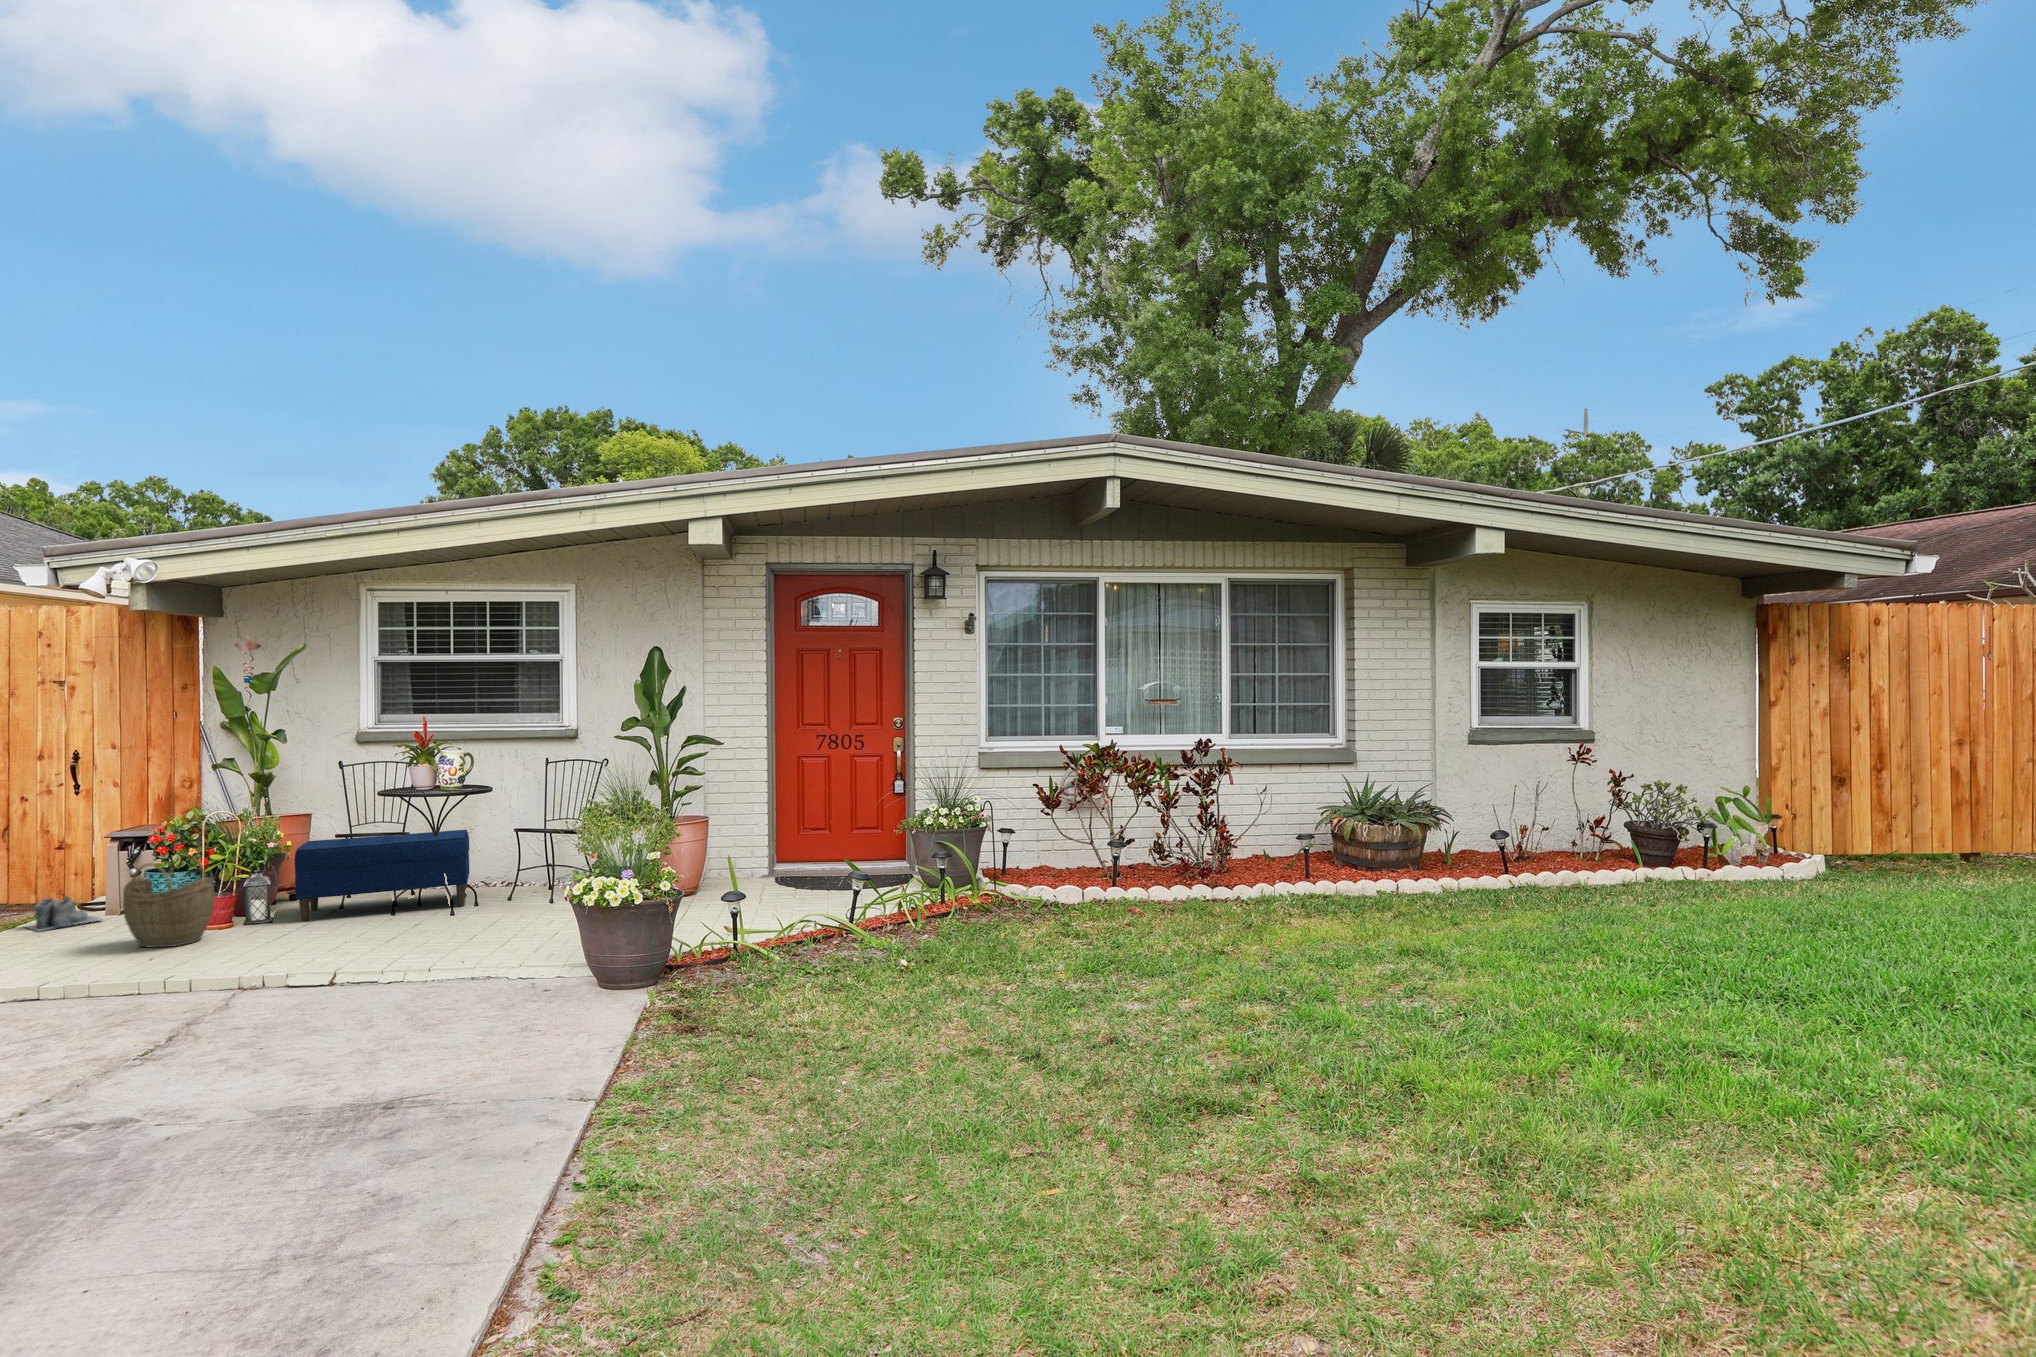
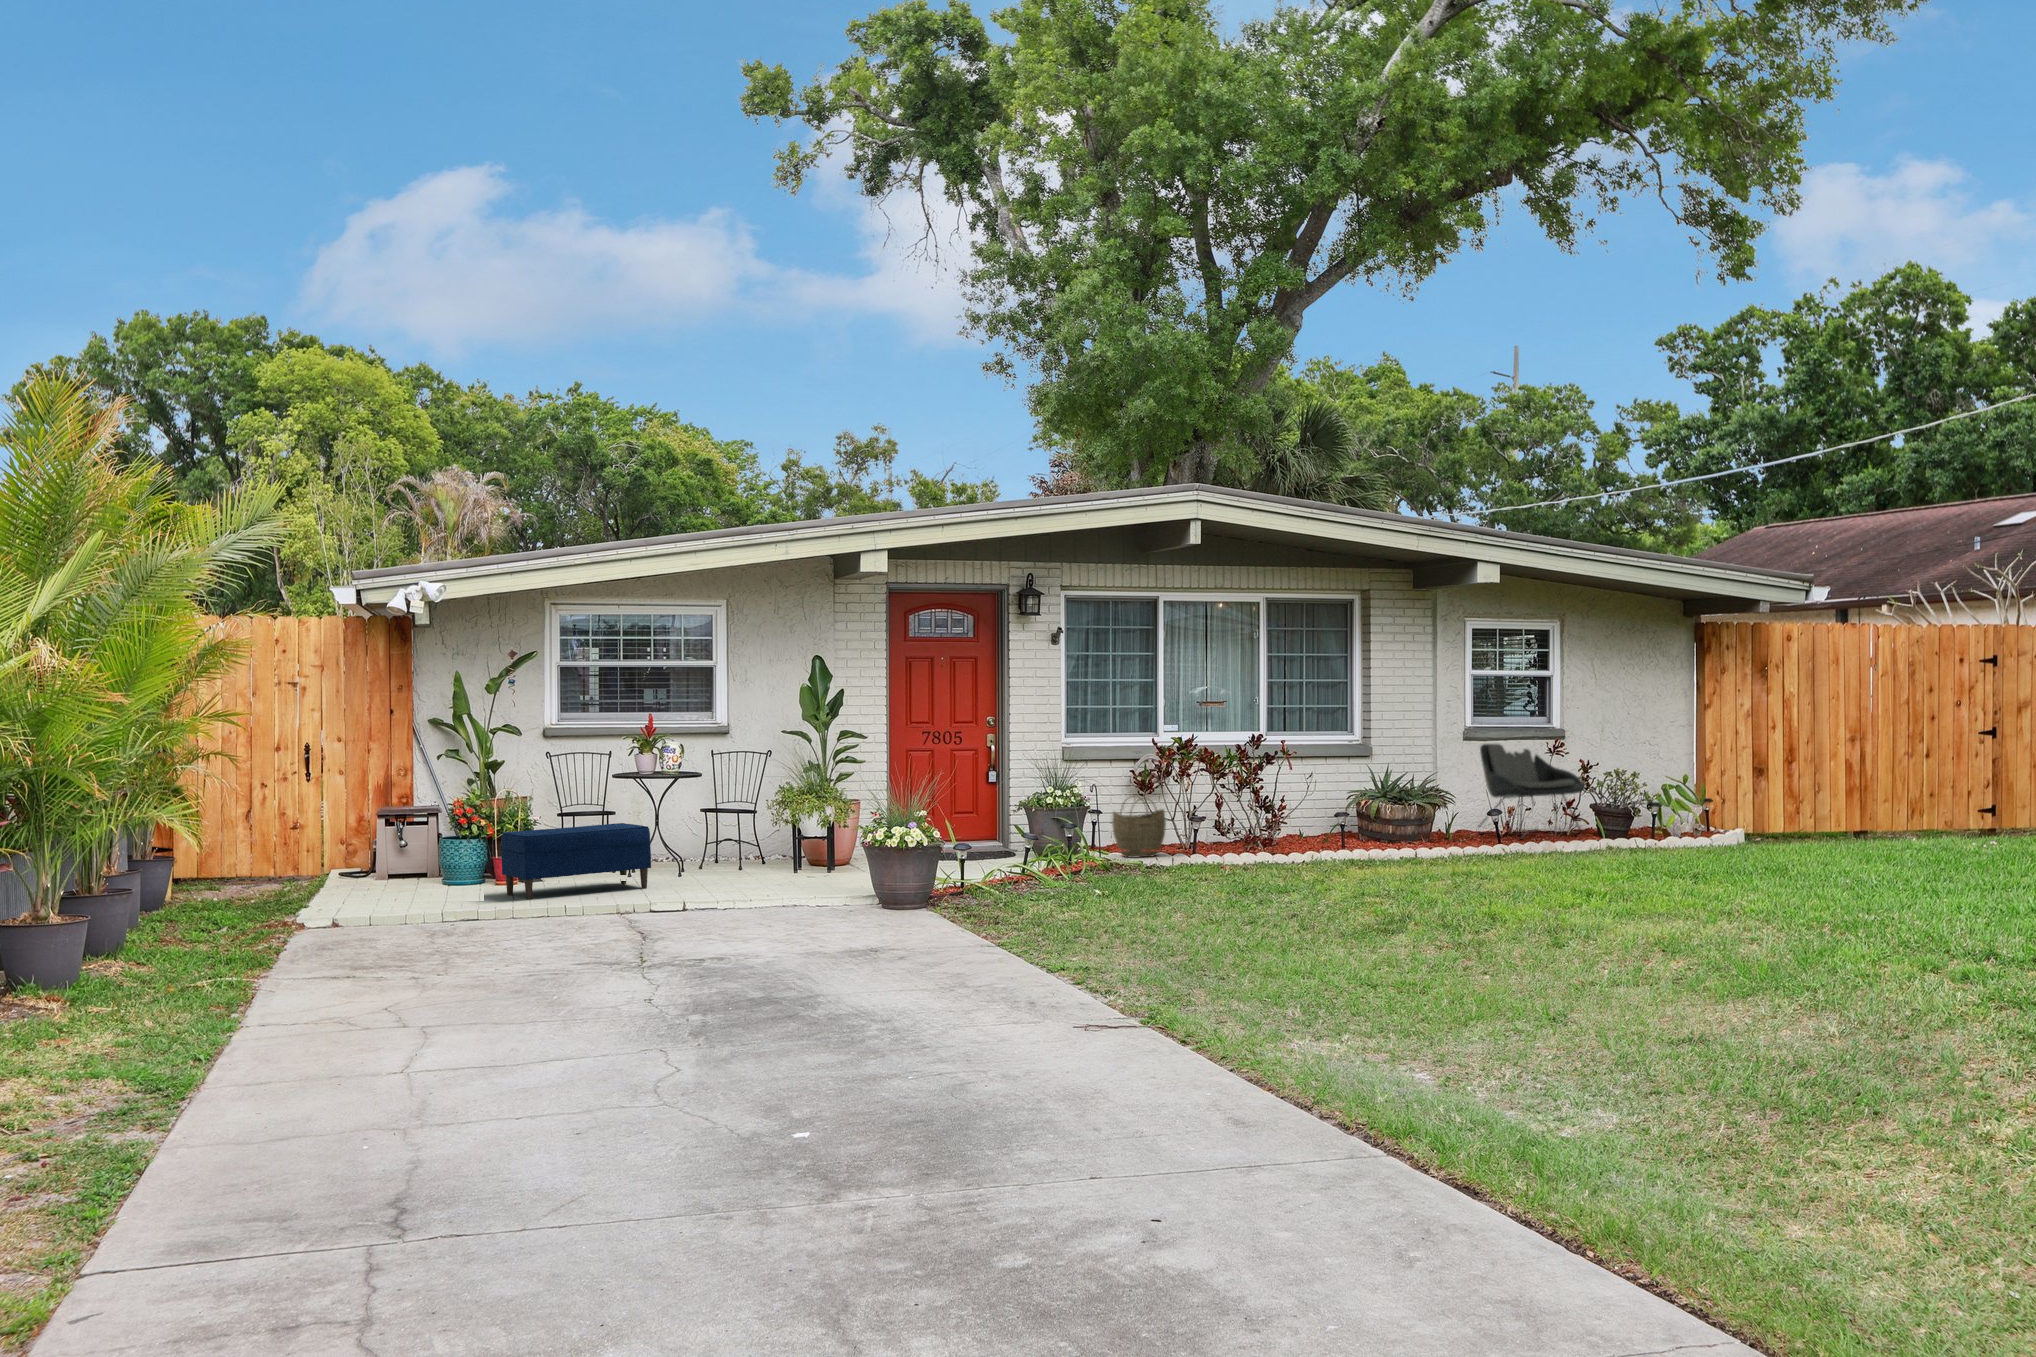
lounge chair: none [1481,744,1616,868] -> present [1479,744,1585,839]
woven basket: present [123,856,215,947] -> present [1112,795,1166,858]
boots: present [26,896,100,931] -> none [263,883,330,913]

